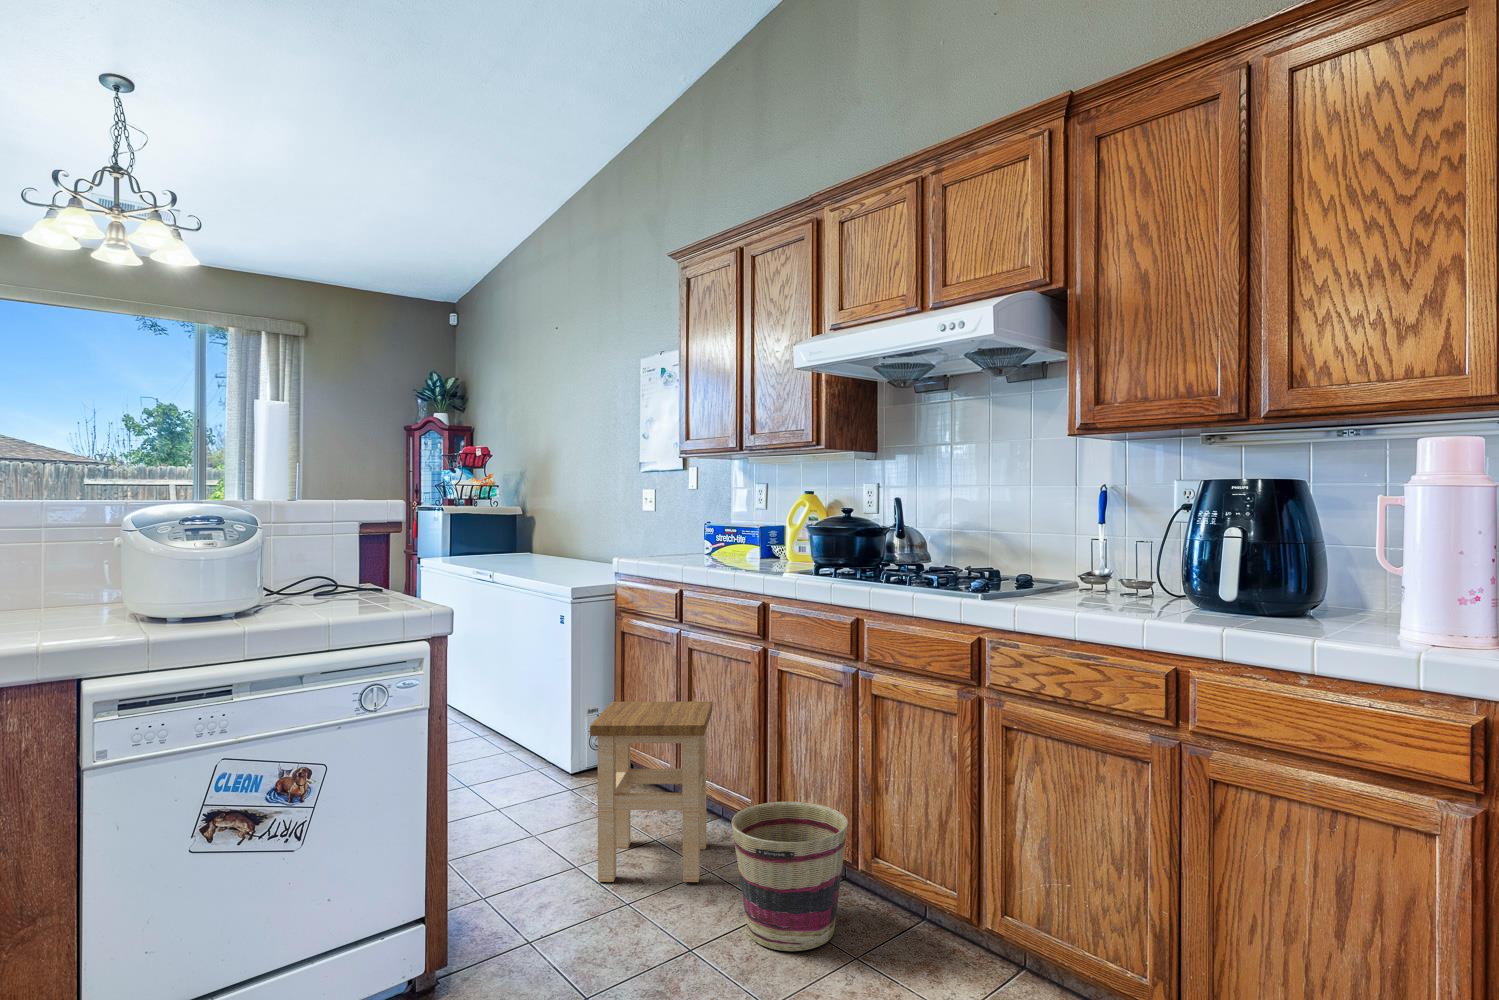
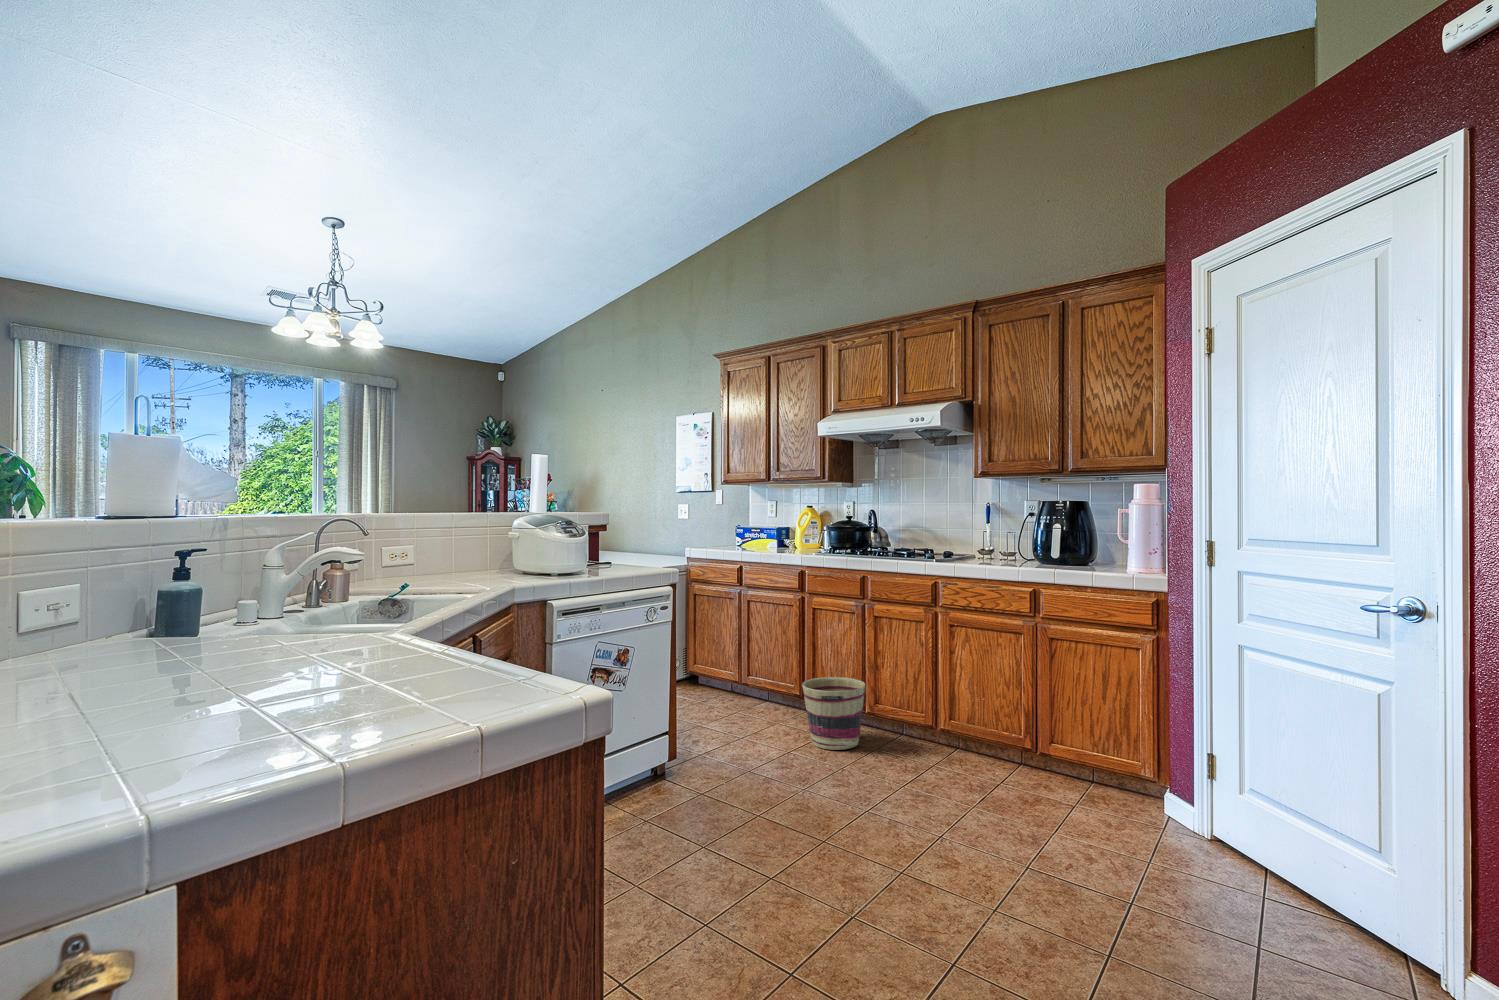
stool: present [590,701,712,882] -> none [708,629,777,730]

